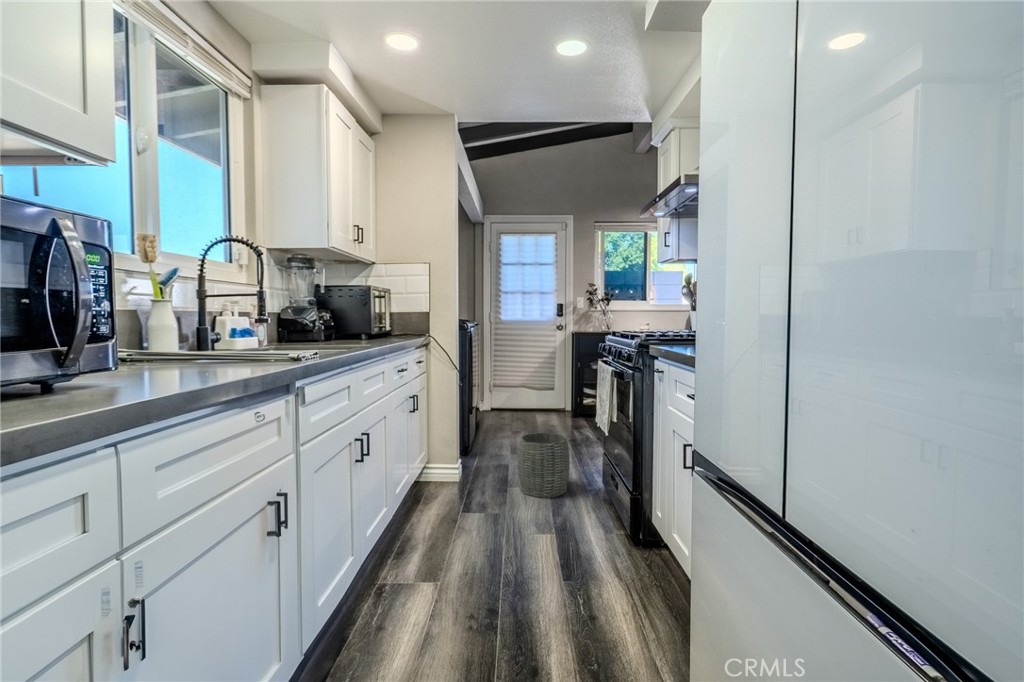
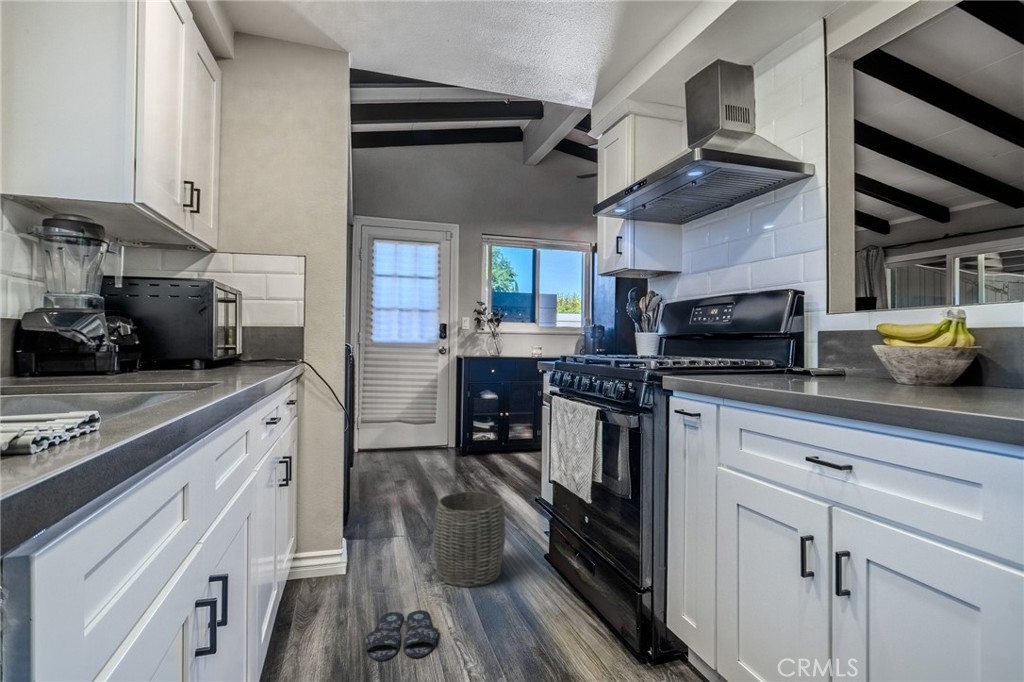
slippers: none [460,504,508,527] -> present [366,610,438,661]

